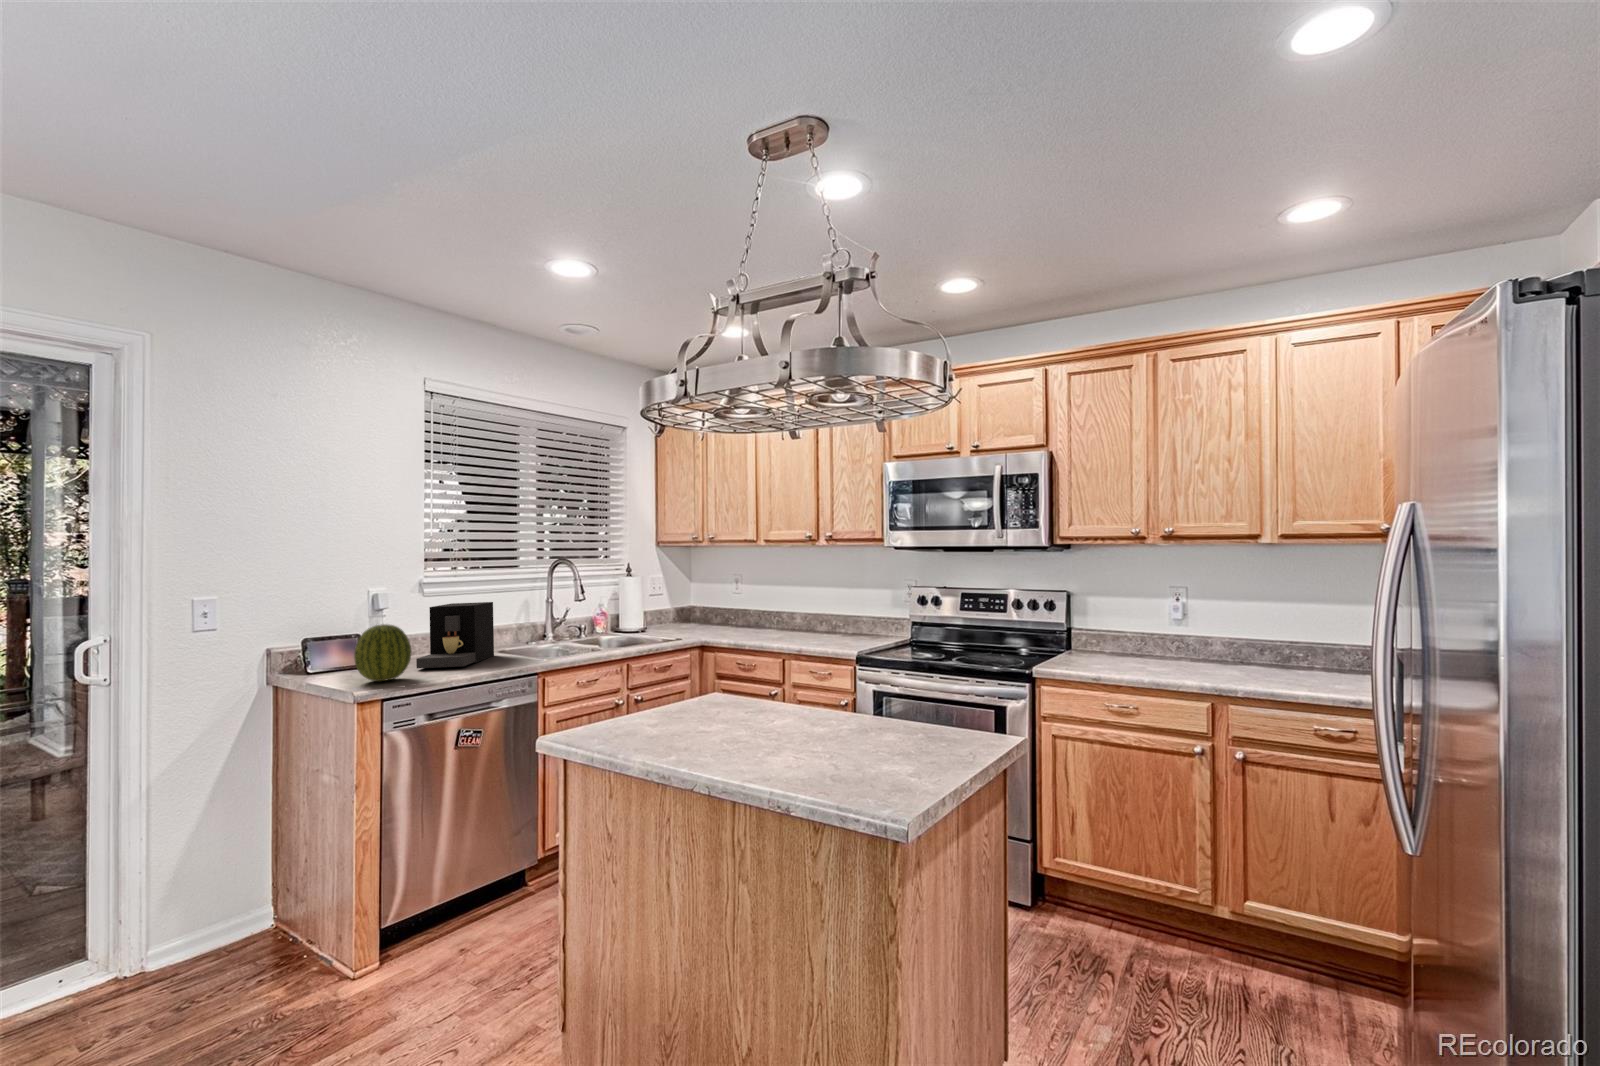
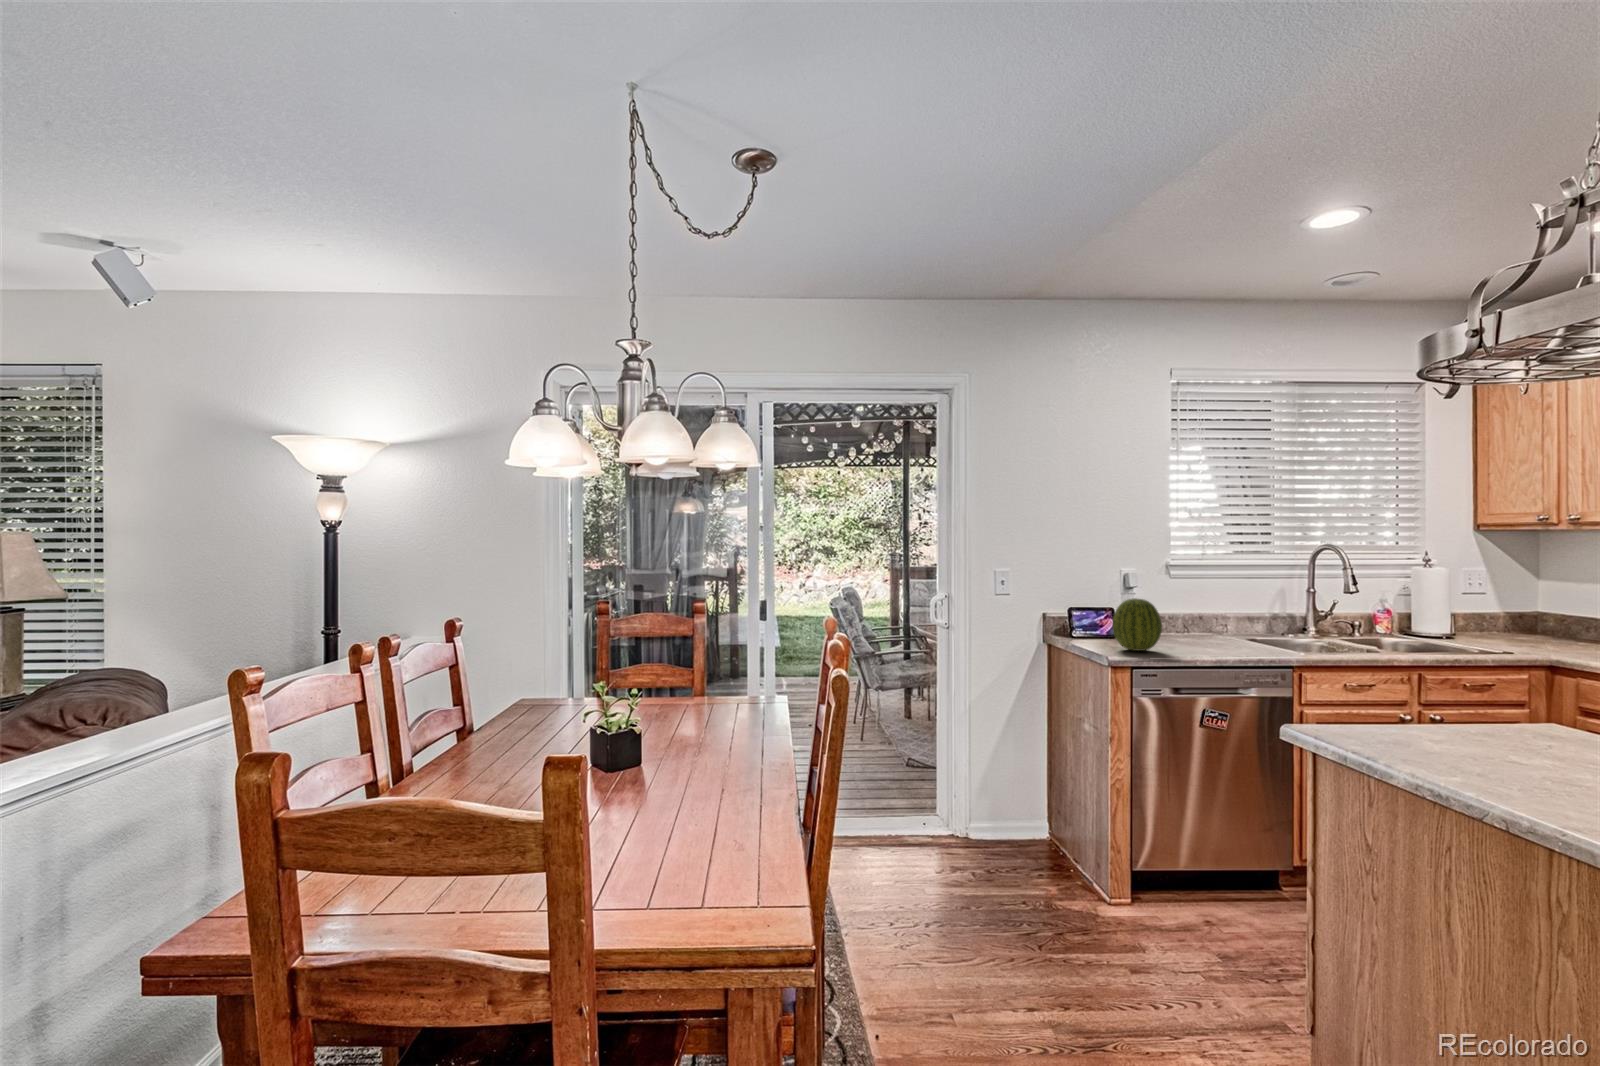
coffee maker: present [416,602,494,668] -> none [1166,583,1244,648]

